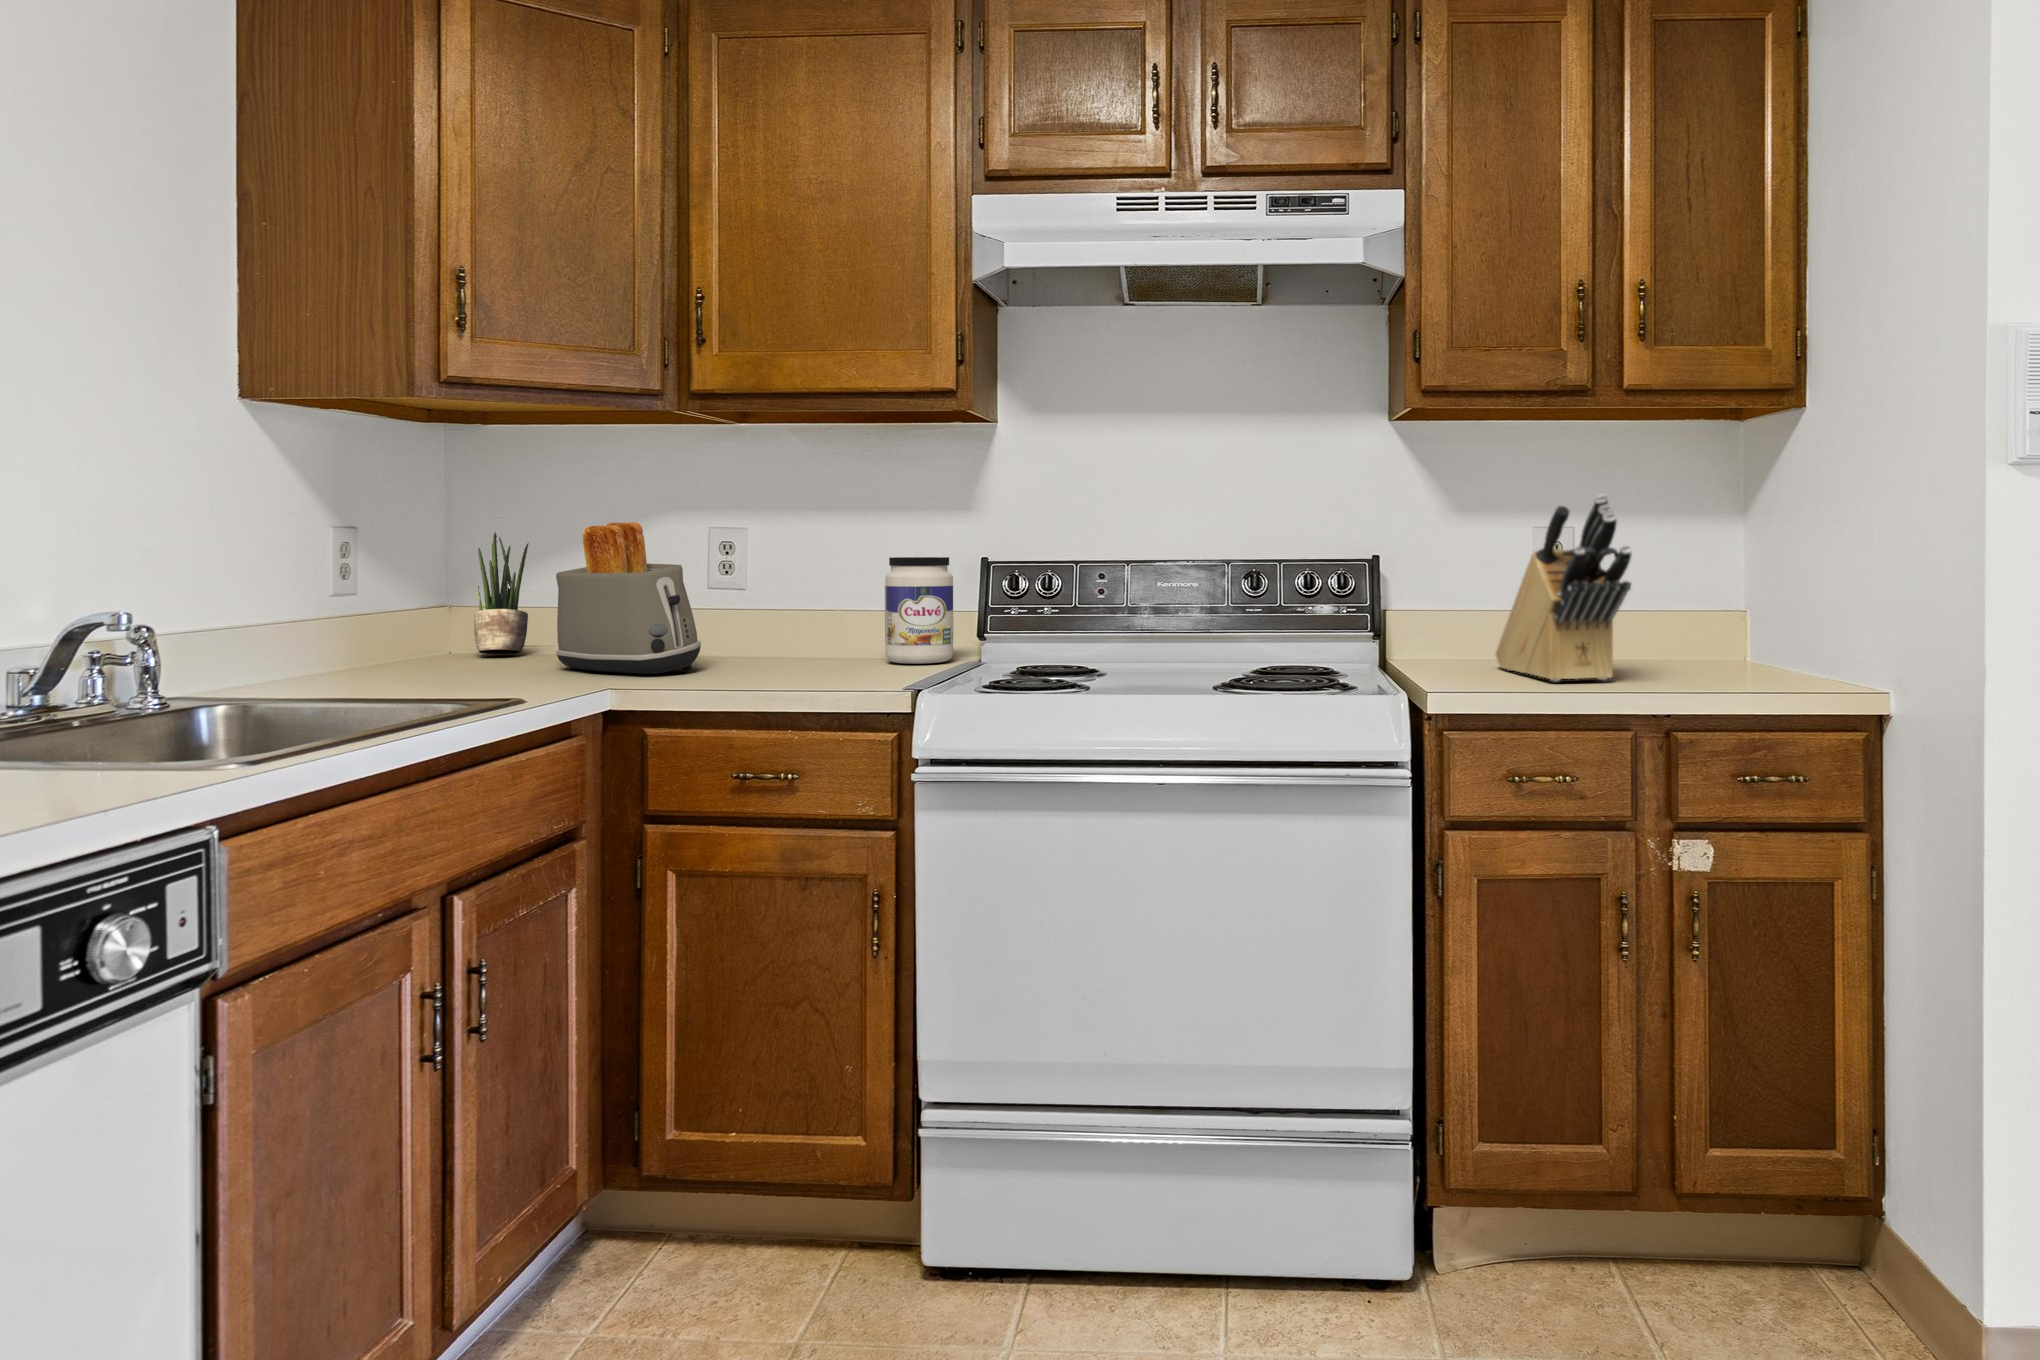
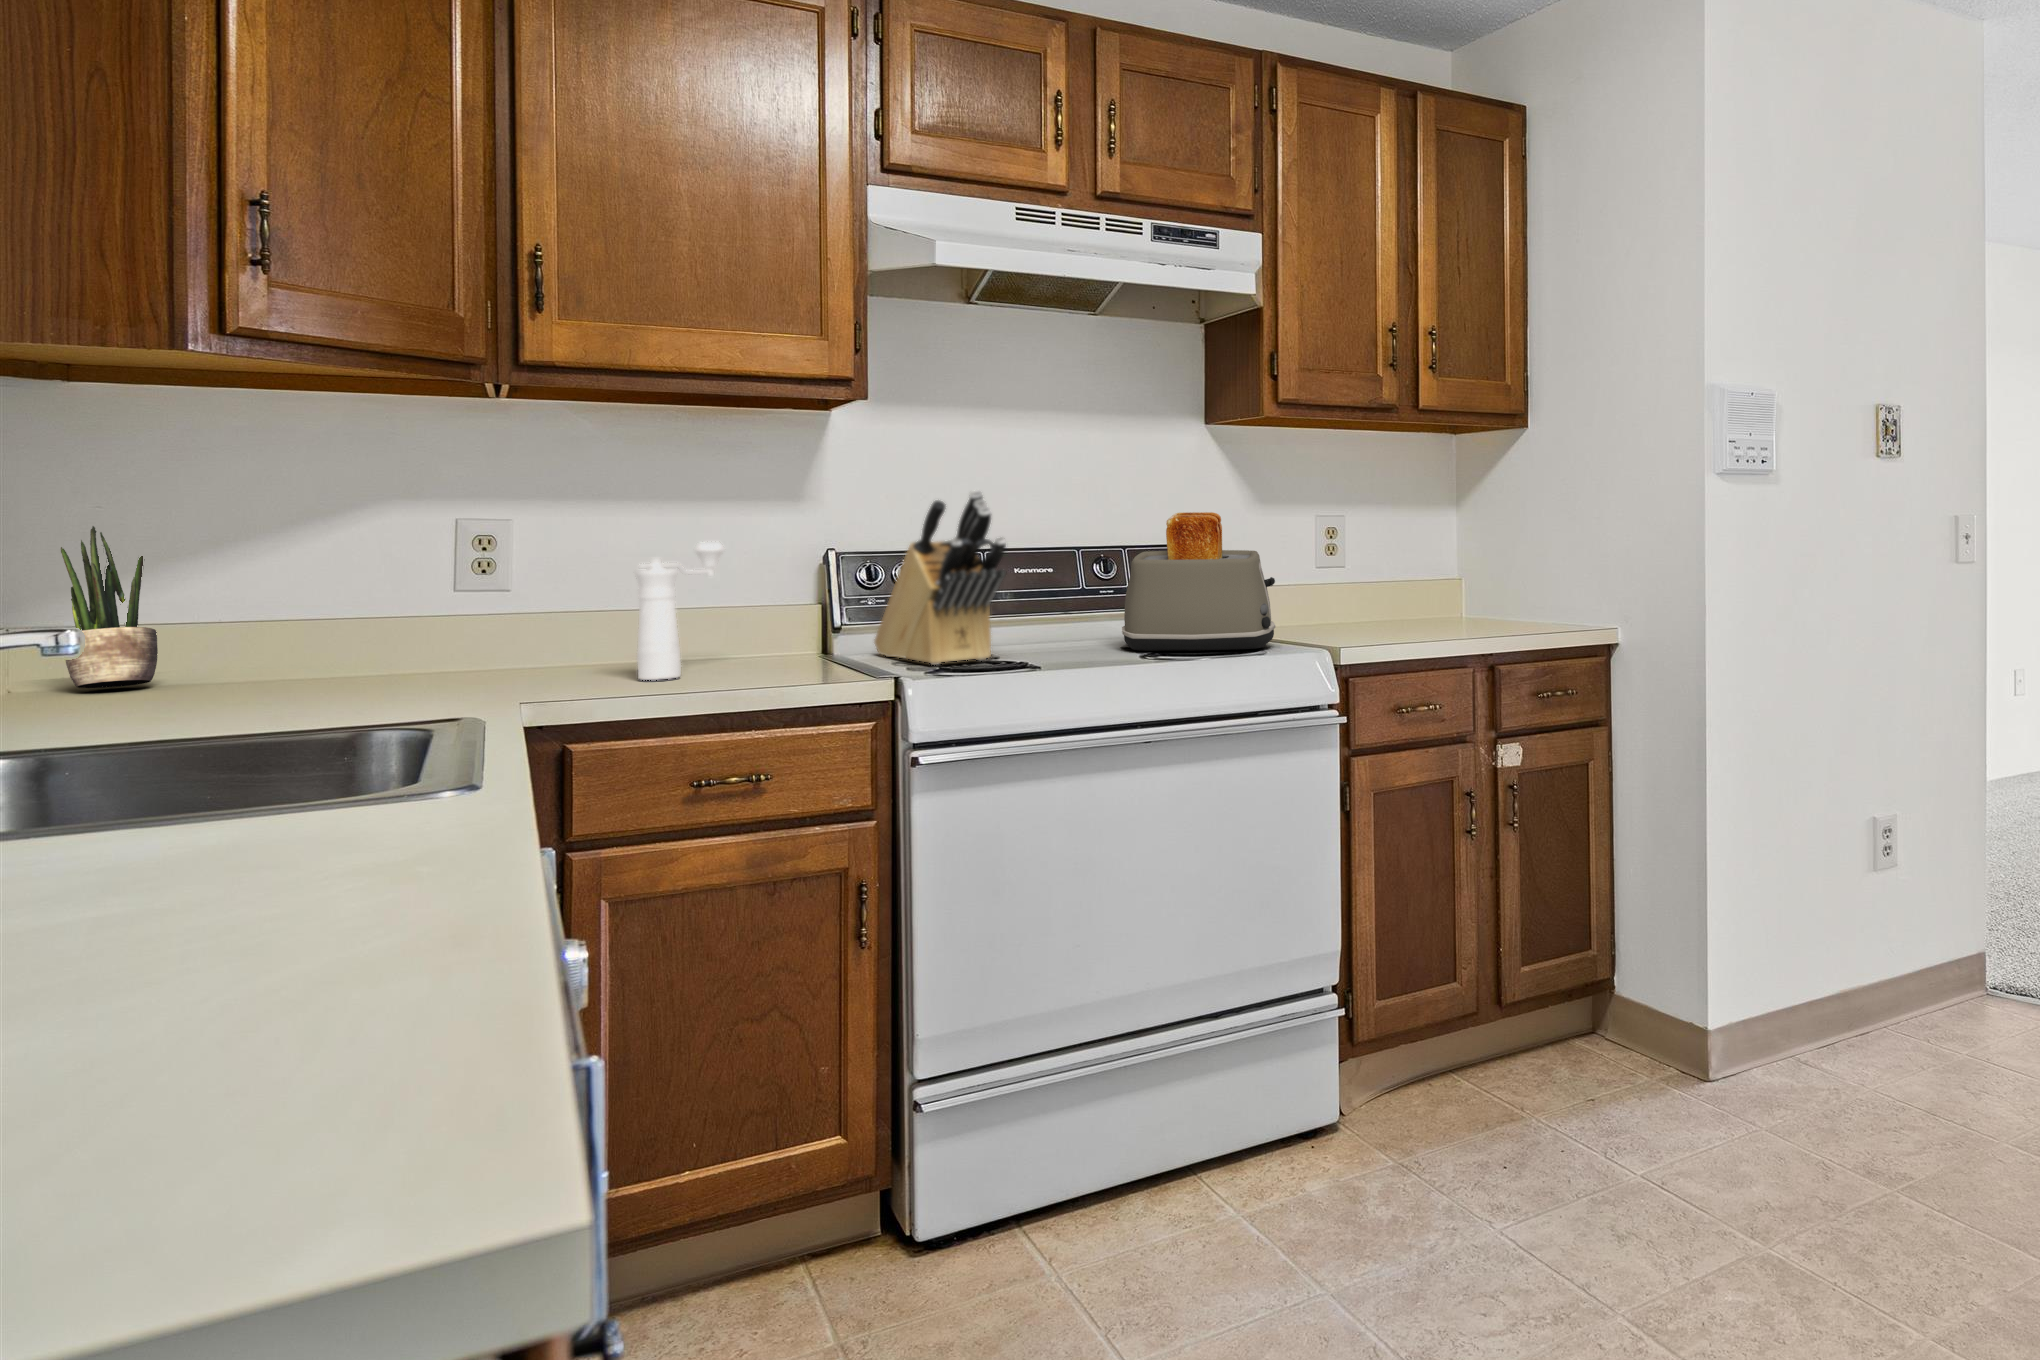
knife block: present [1496,495,1631,682] -> present [874,490,1006,665]
toaster: present [556,522,701,674] -> present [1122,512,1275,651]
pepper mill: none [770,549,858,674] -> present [635,542,724,680]
jar: present [885,557,953,664] -> none [733,549,815,660]

